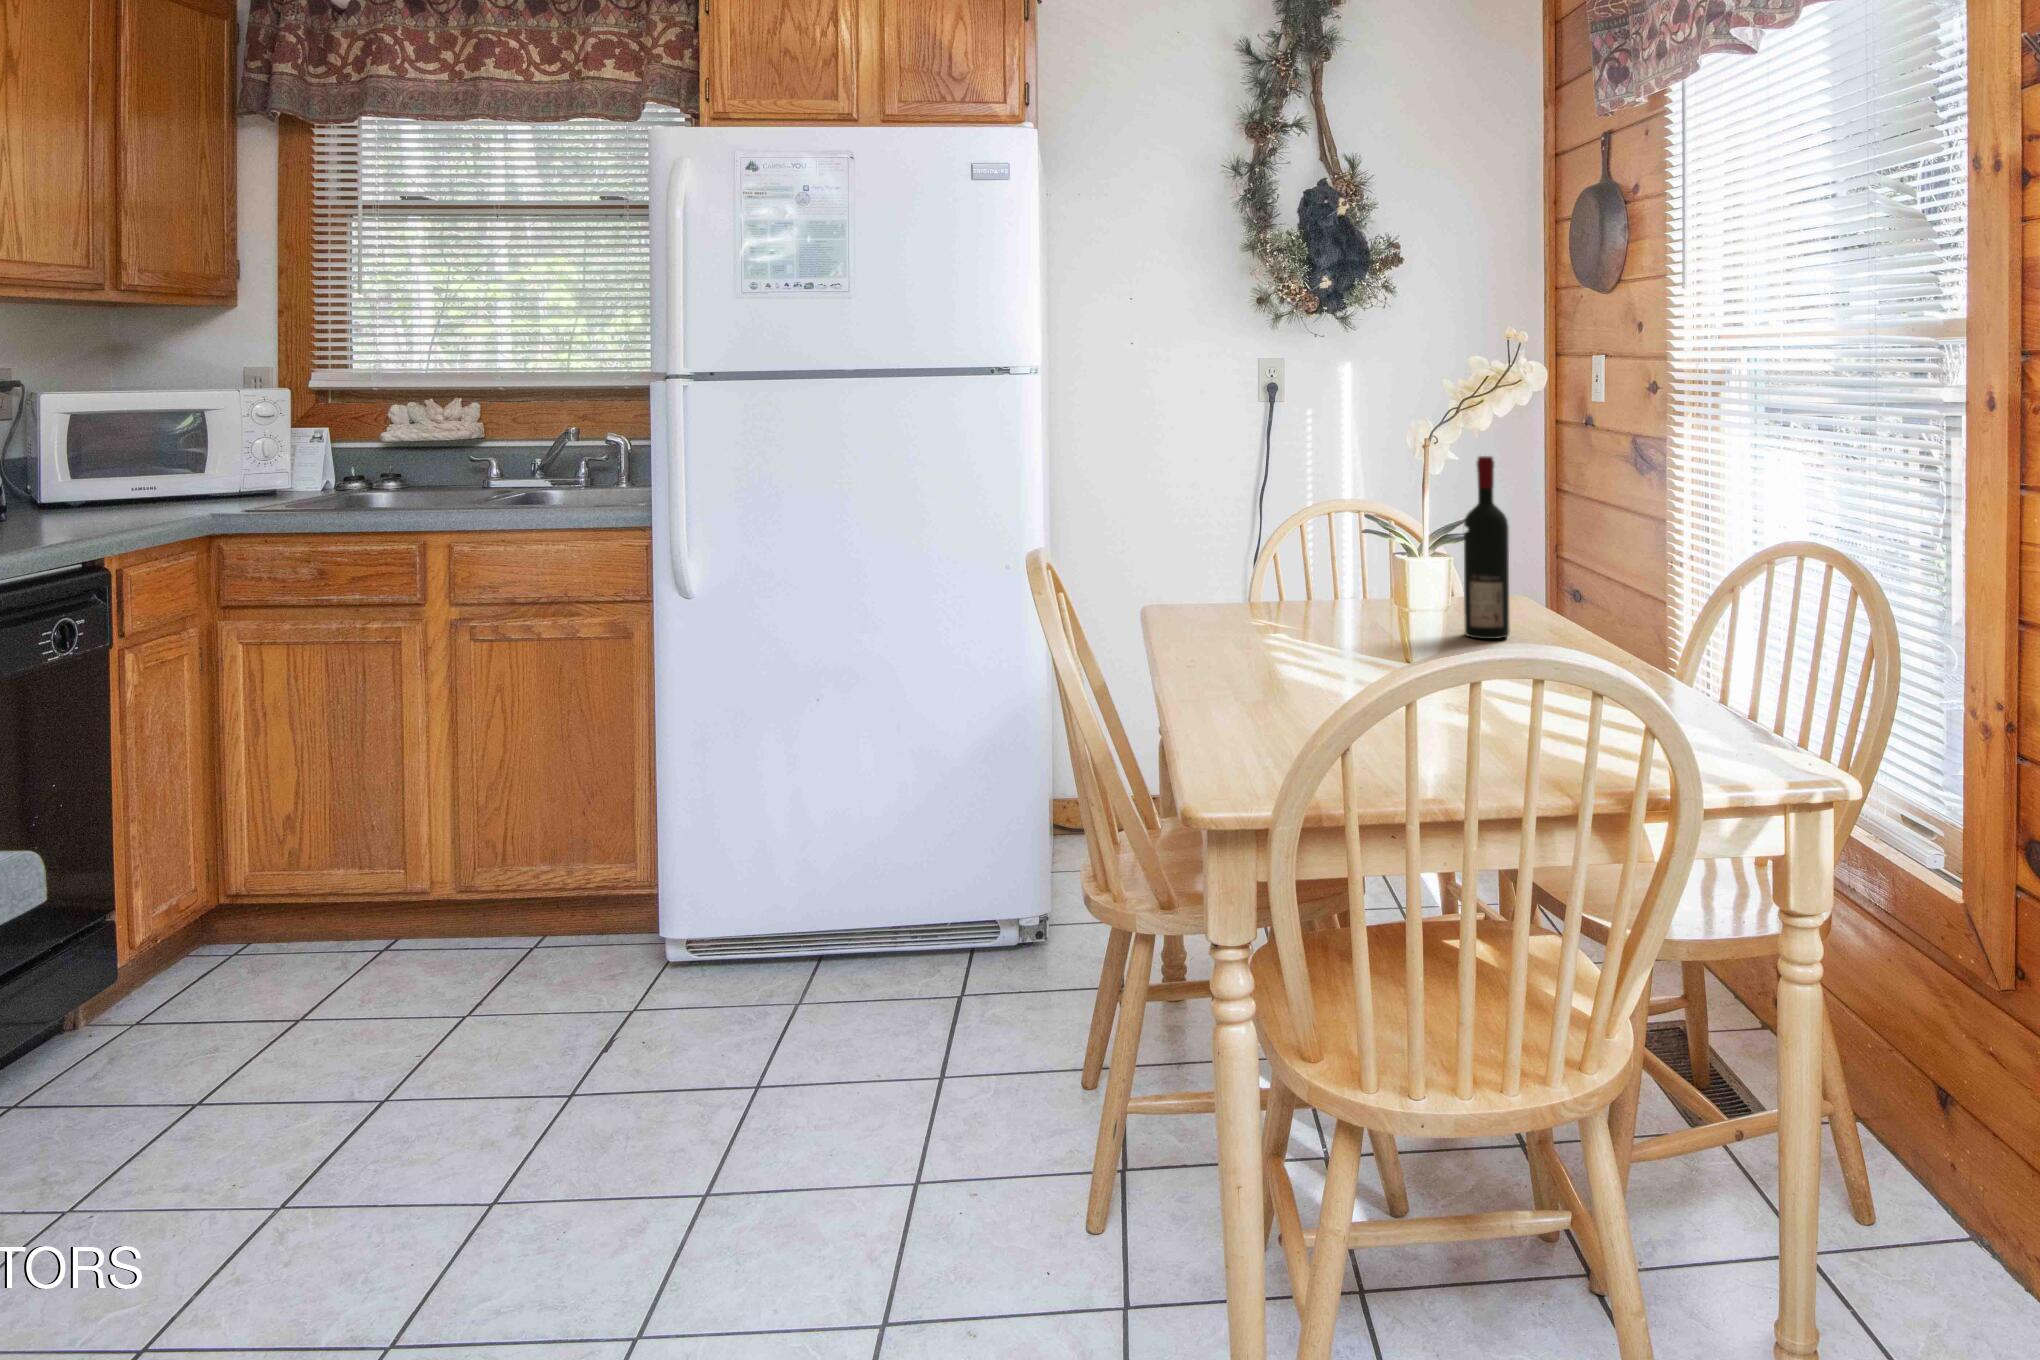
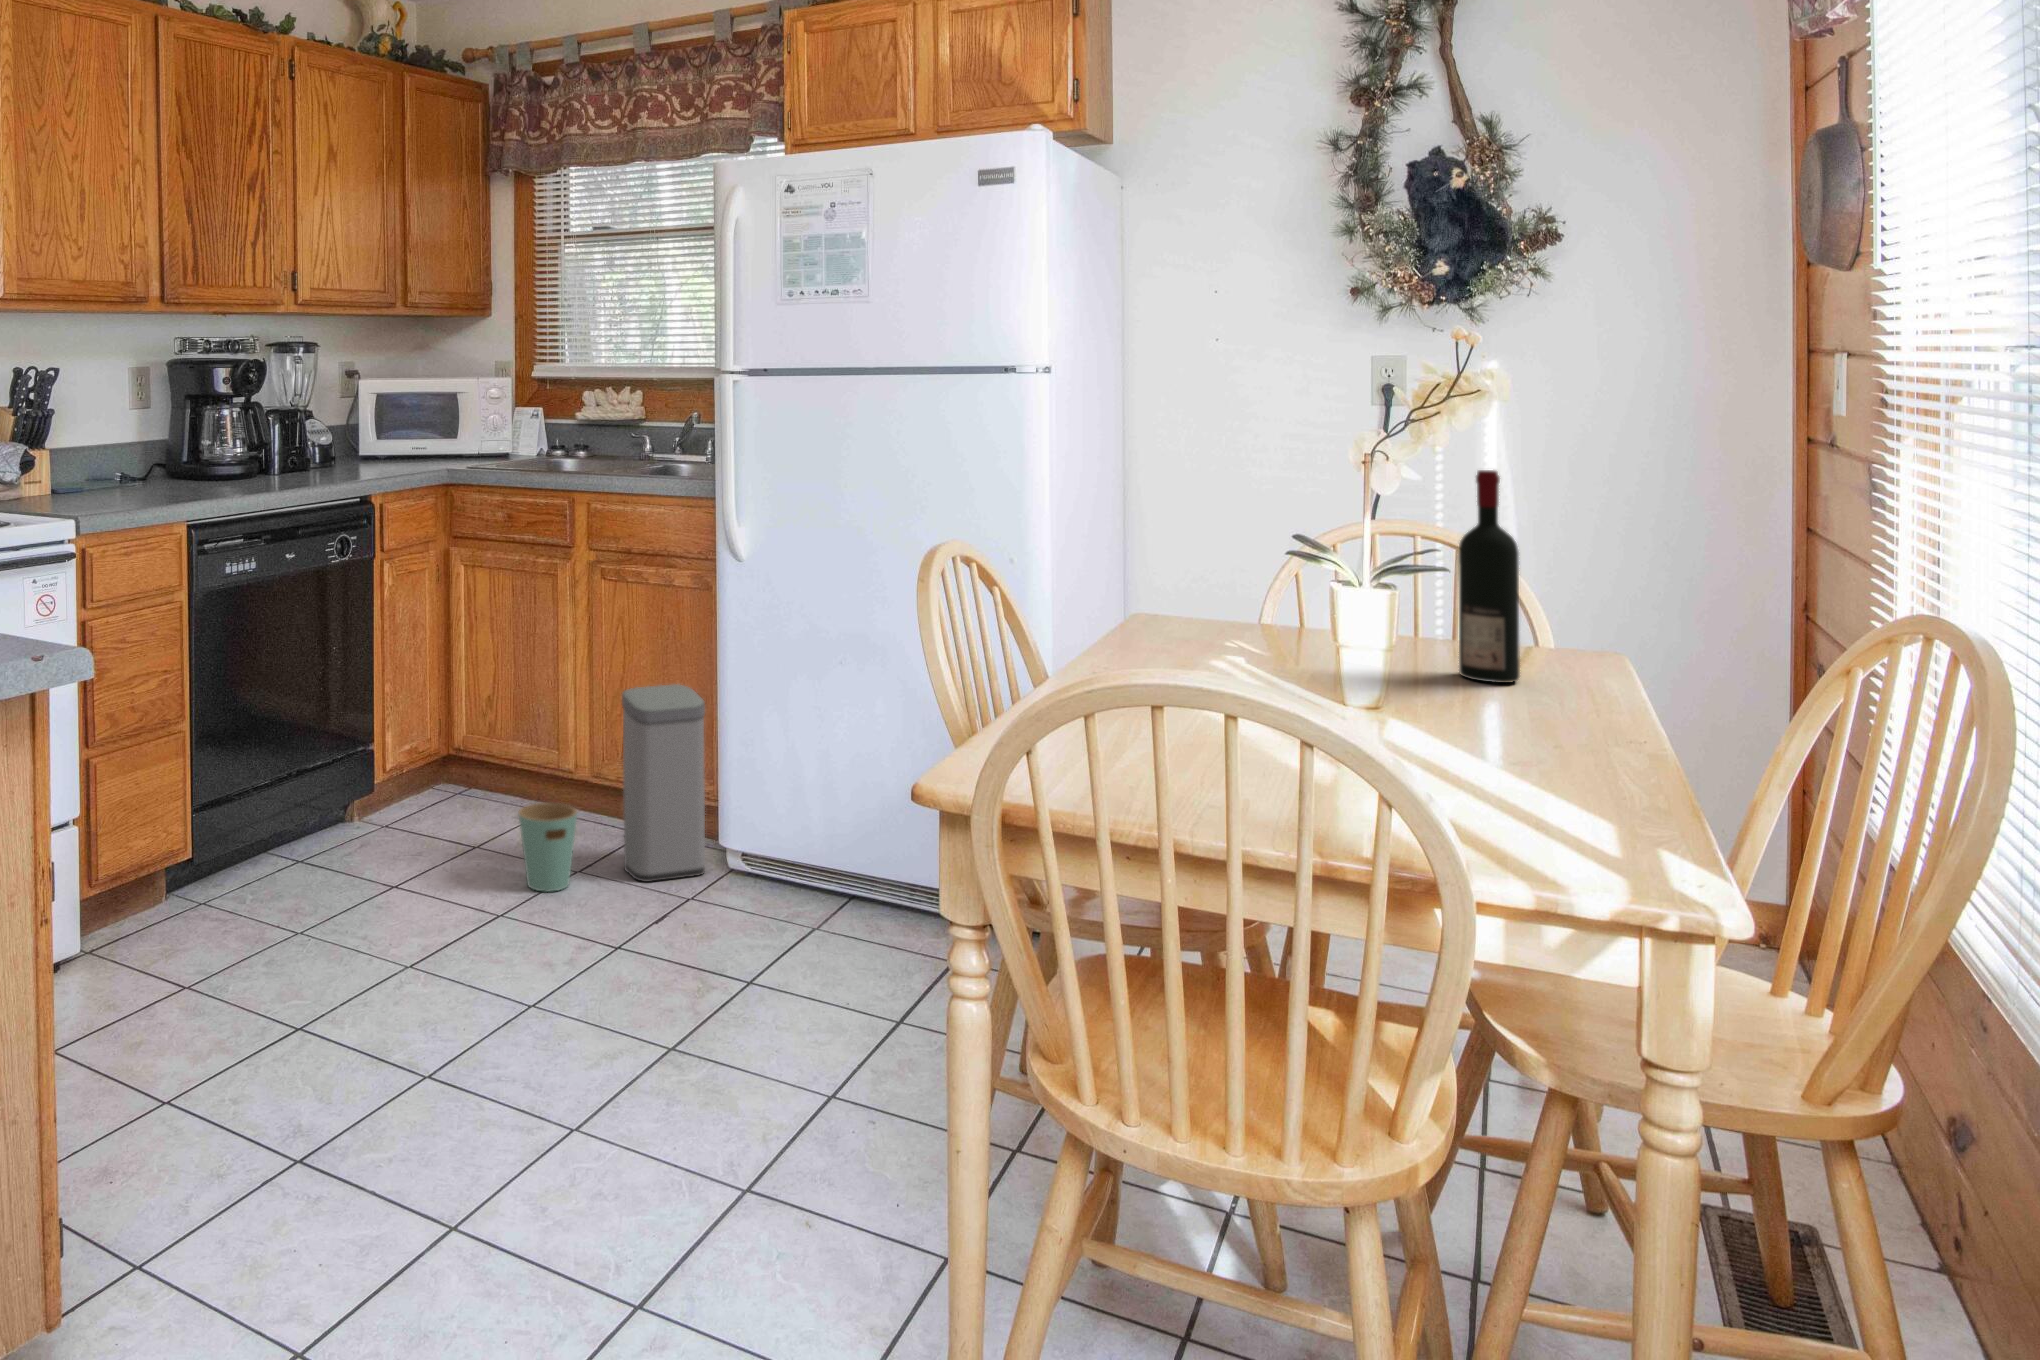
trash can: none [391,757,637,1053] -> present [519,684,705,892]

